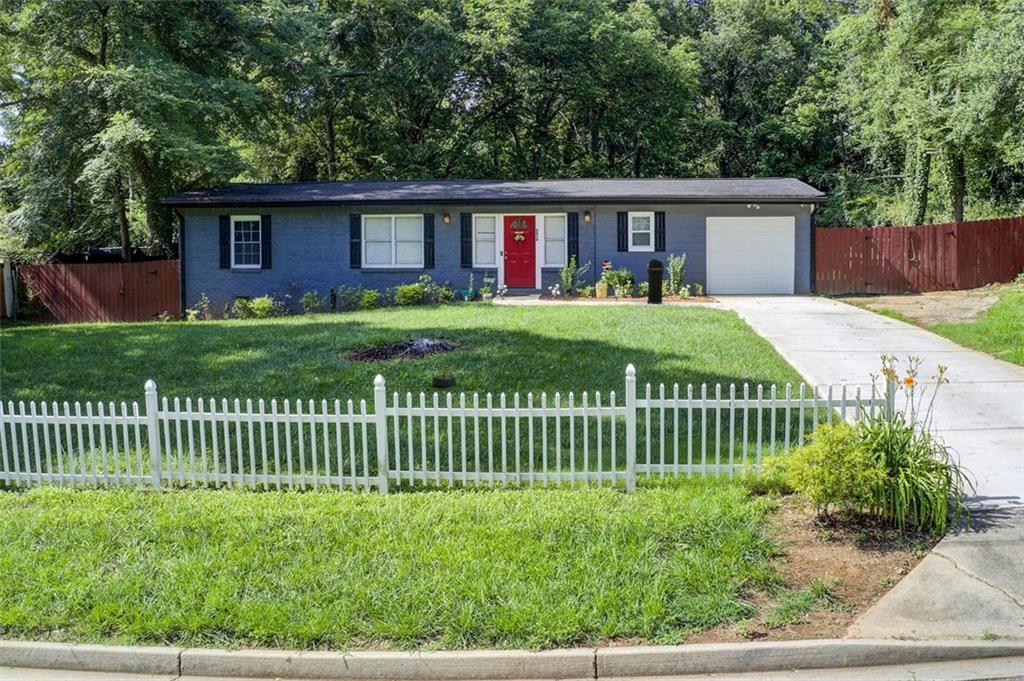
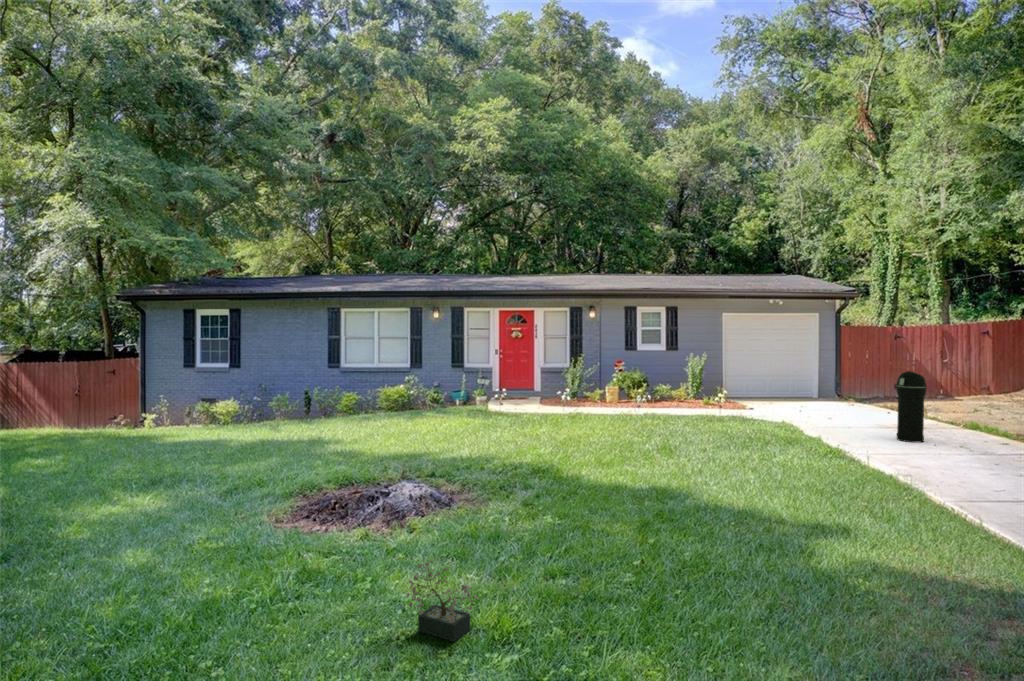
trash can: present [647,259,664,304] -> present [896,371,927,442]

